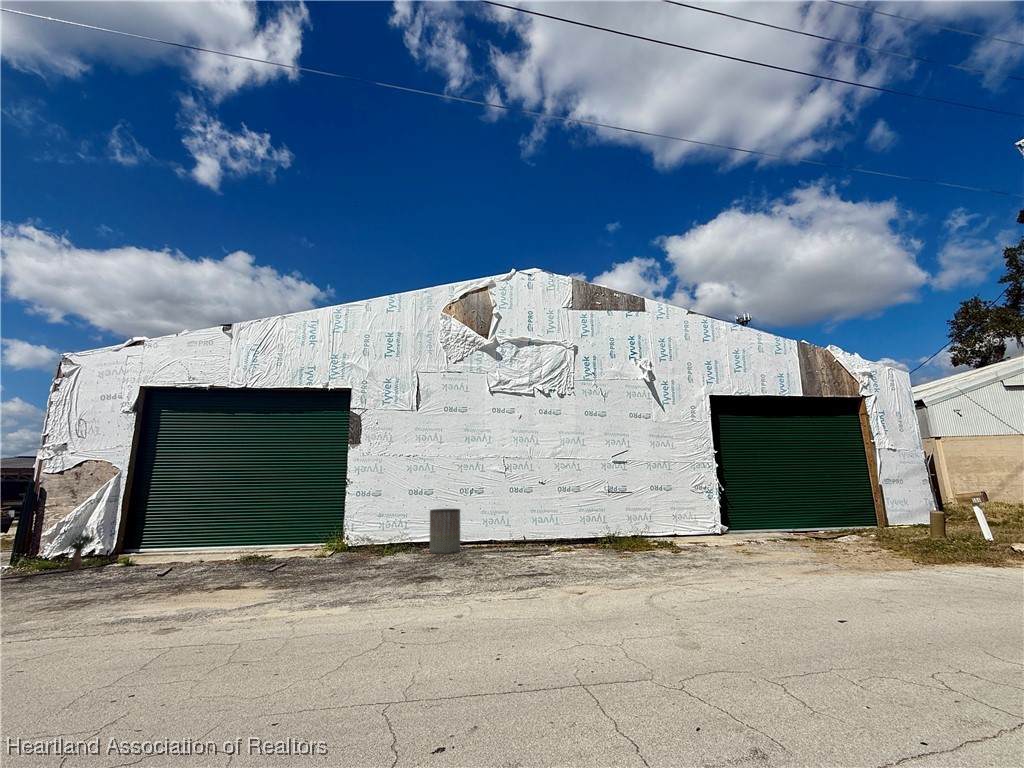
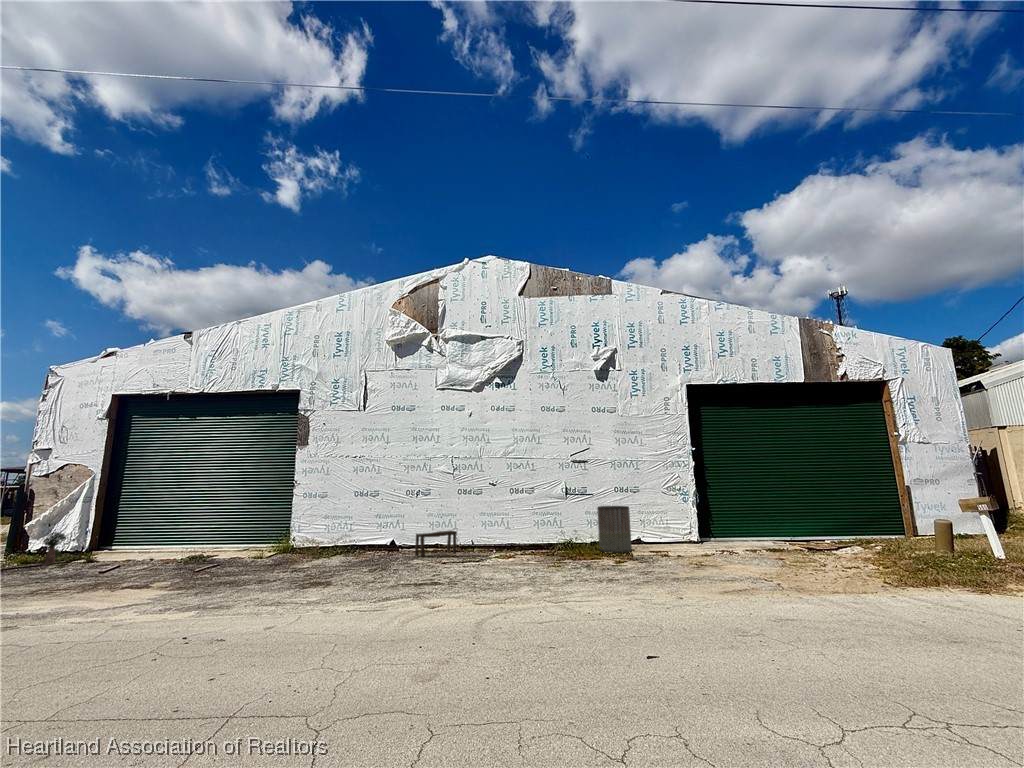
trash can: present [429,509,460,554] -> present [597,506,632,553]
bench: none [475,527,514,553] -> present [415,530,457,557]

